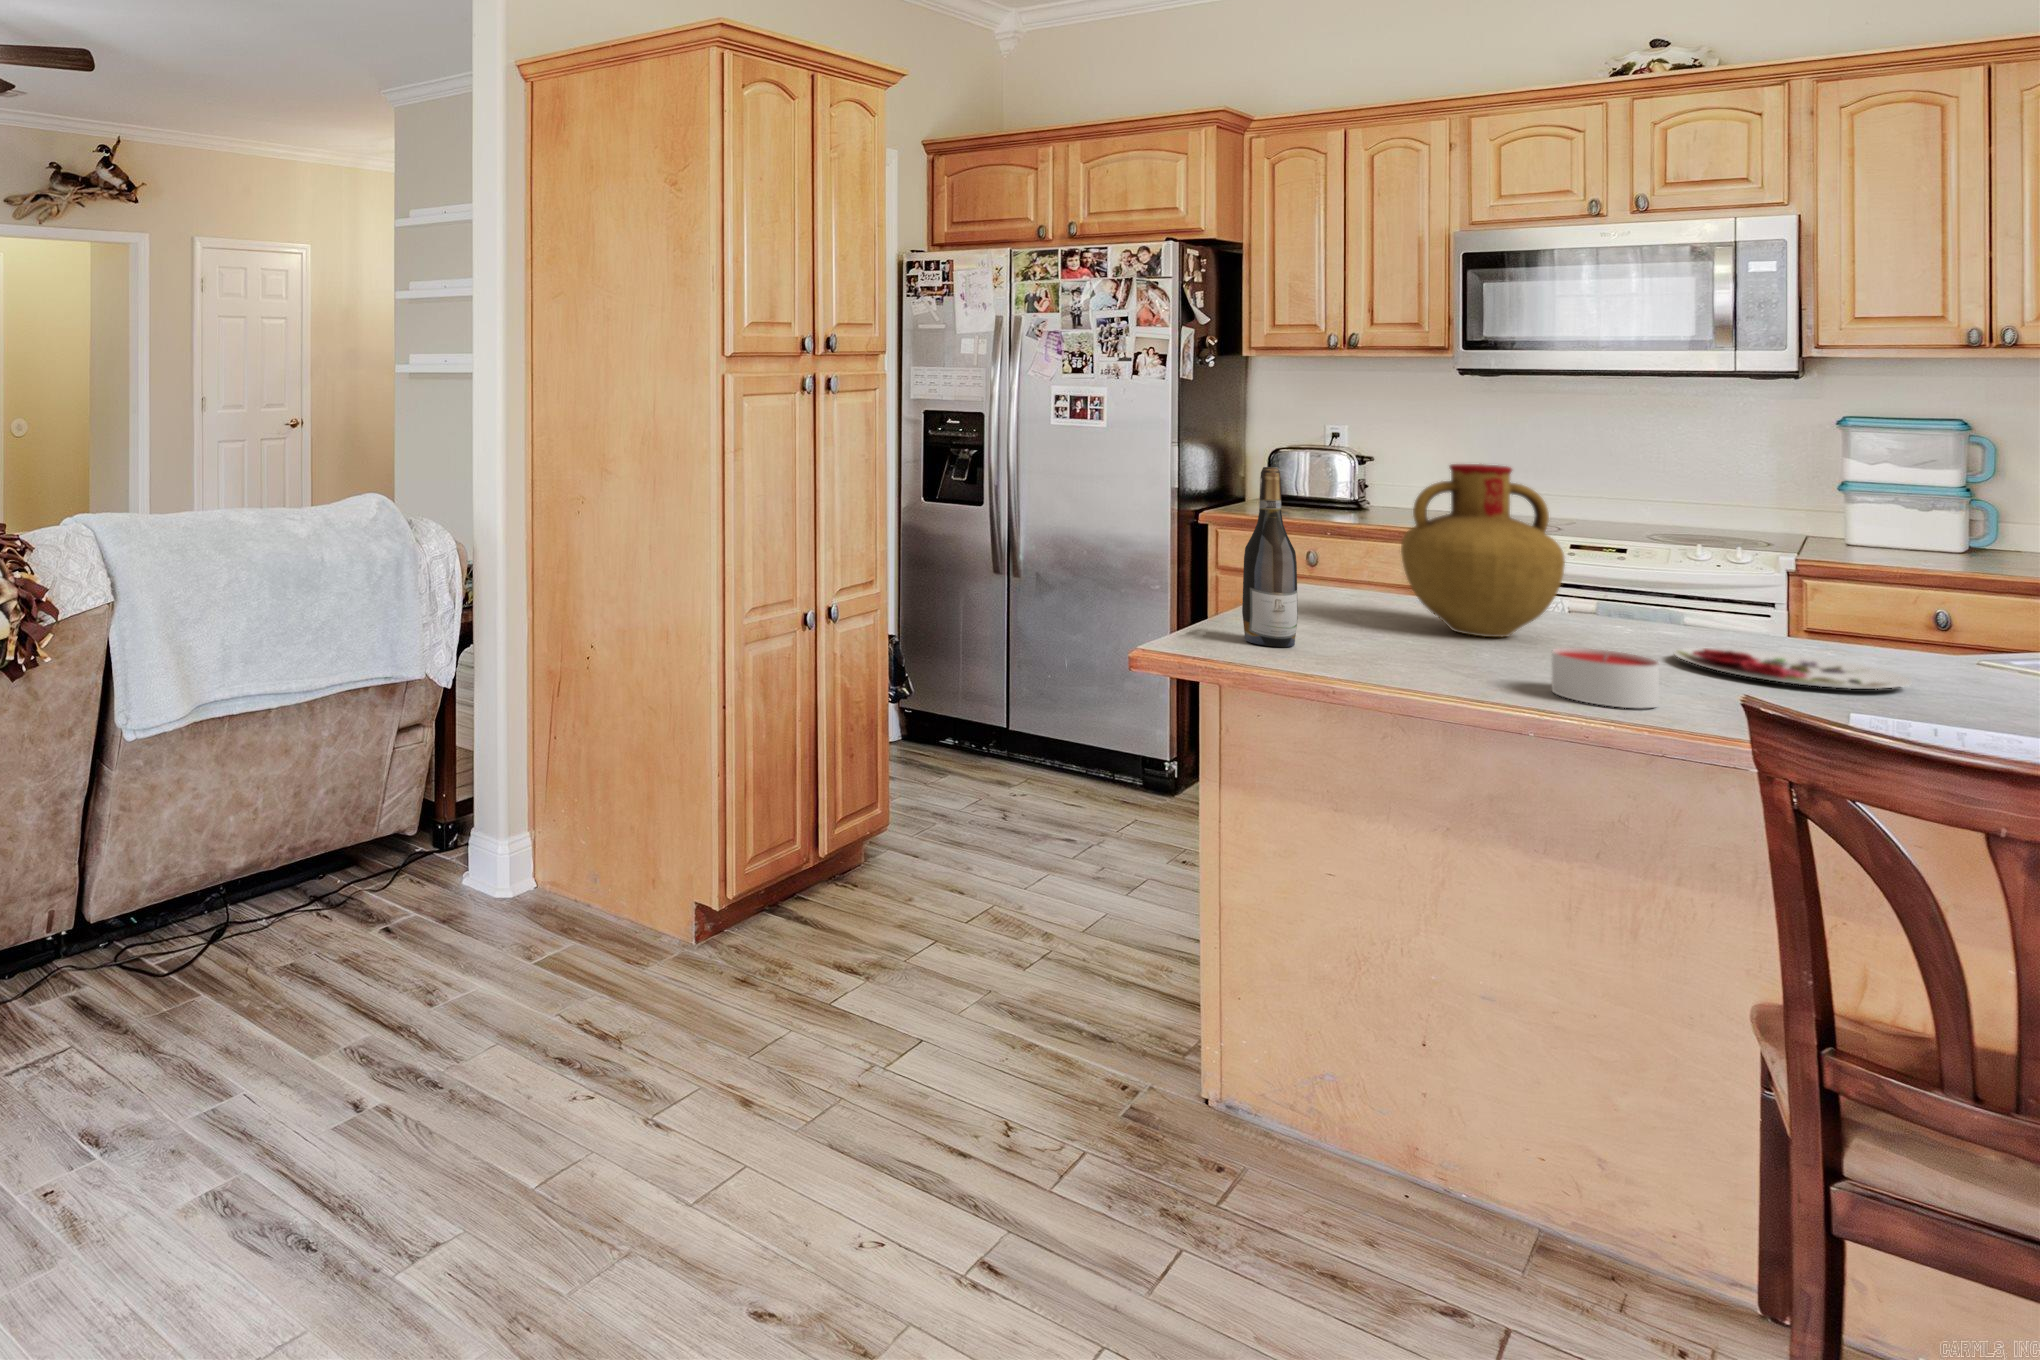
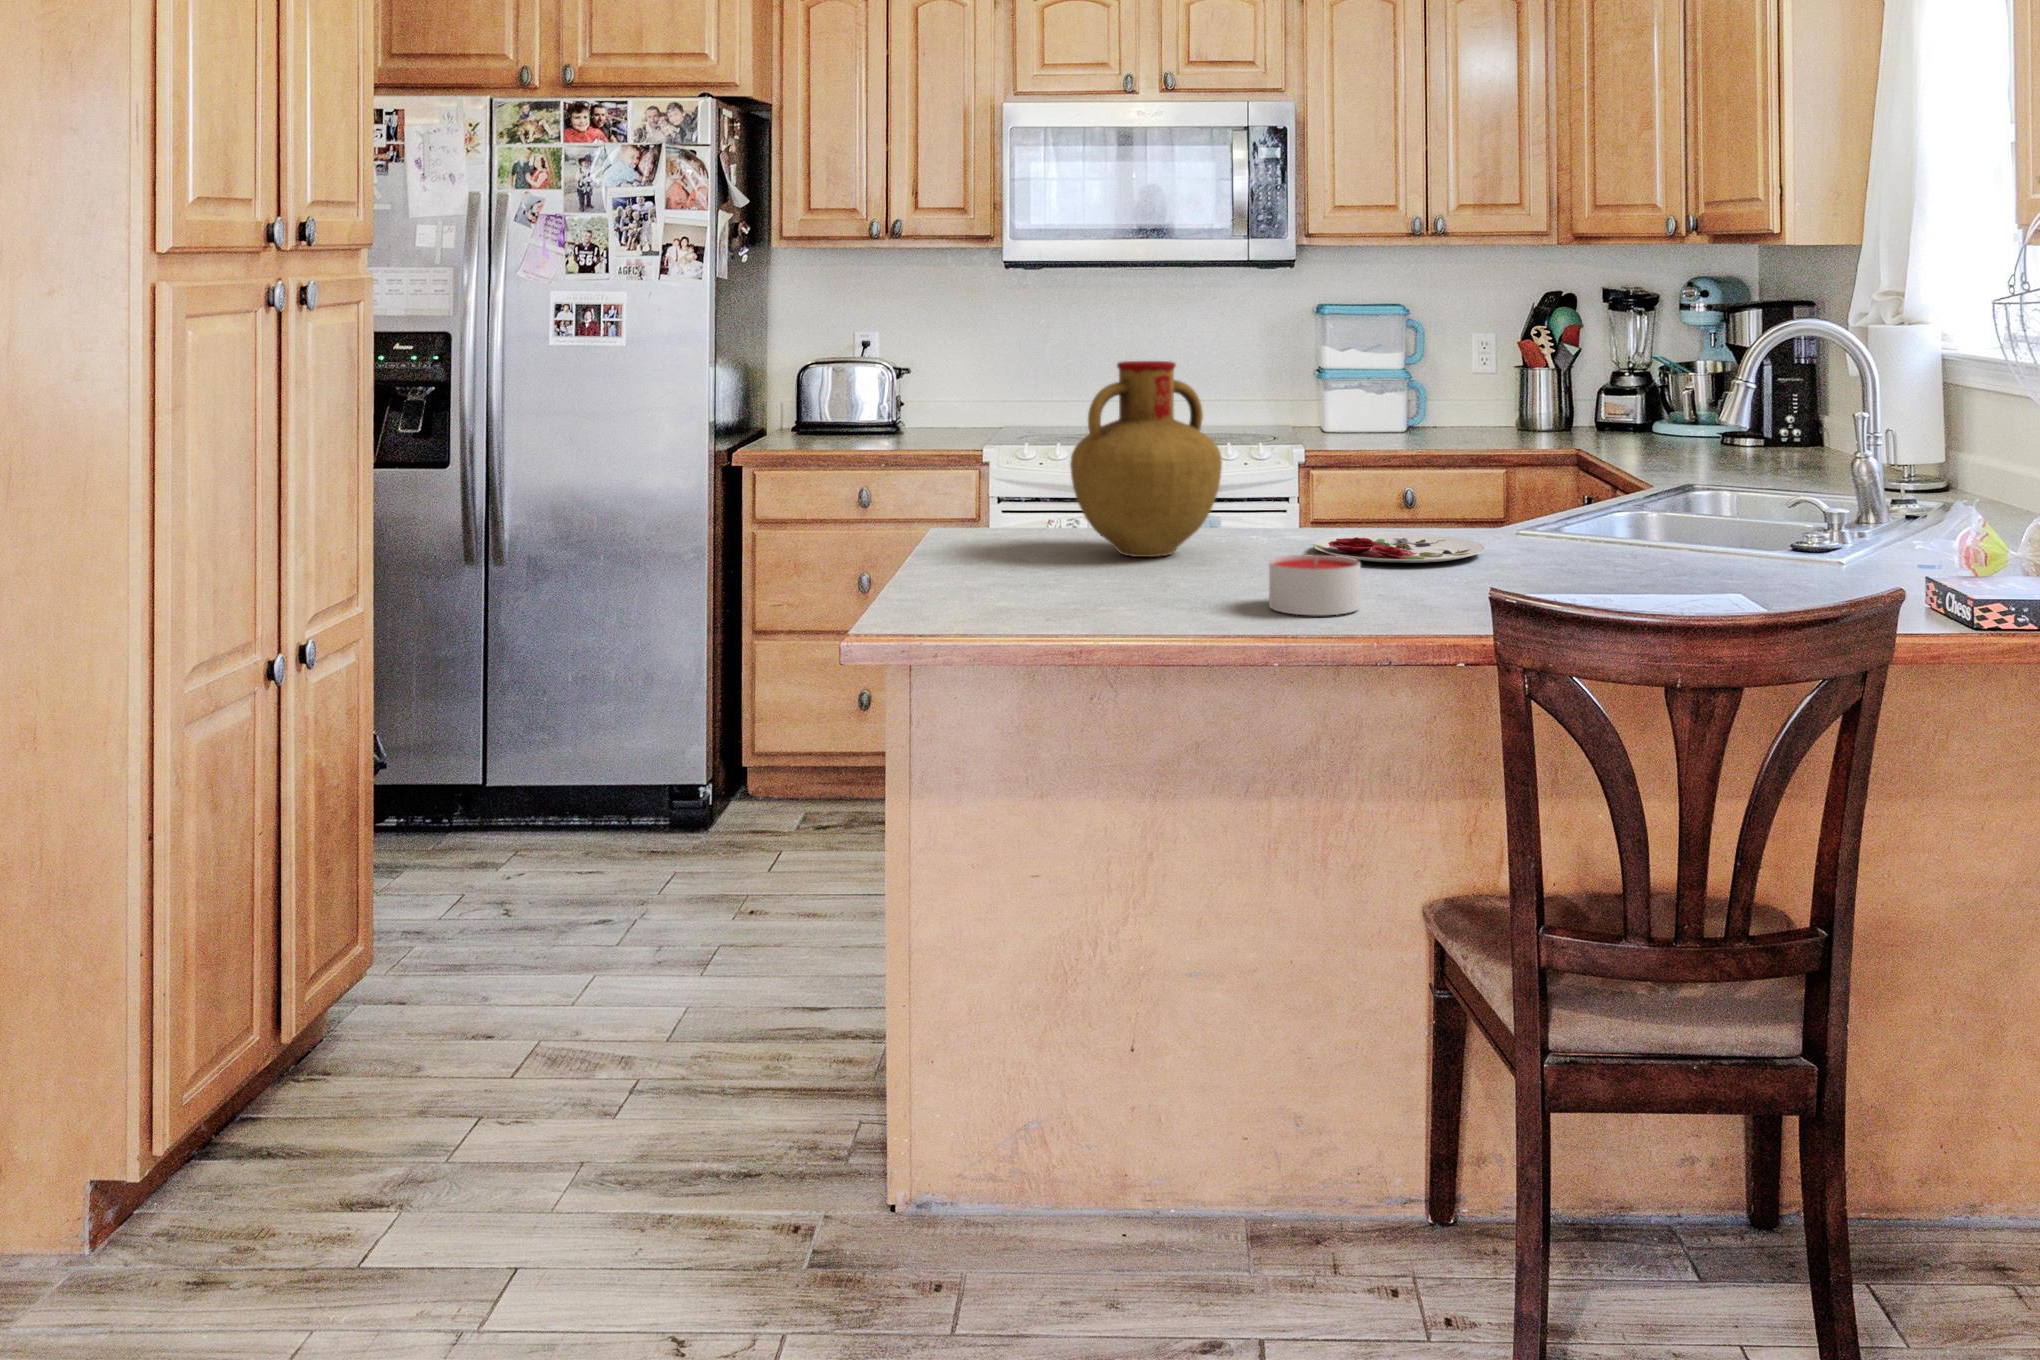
wine bottle: present [1242,467,1298,647] -> none [944,377,1006,606]

